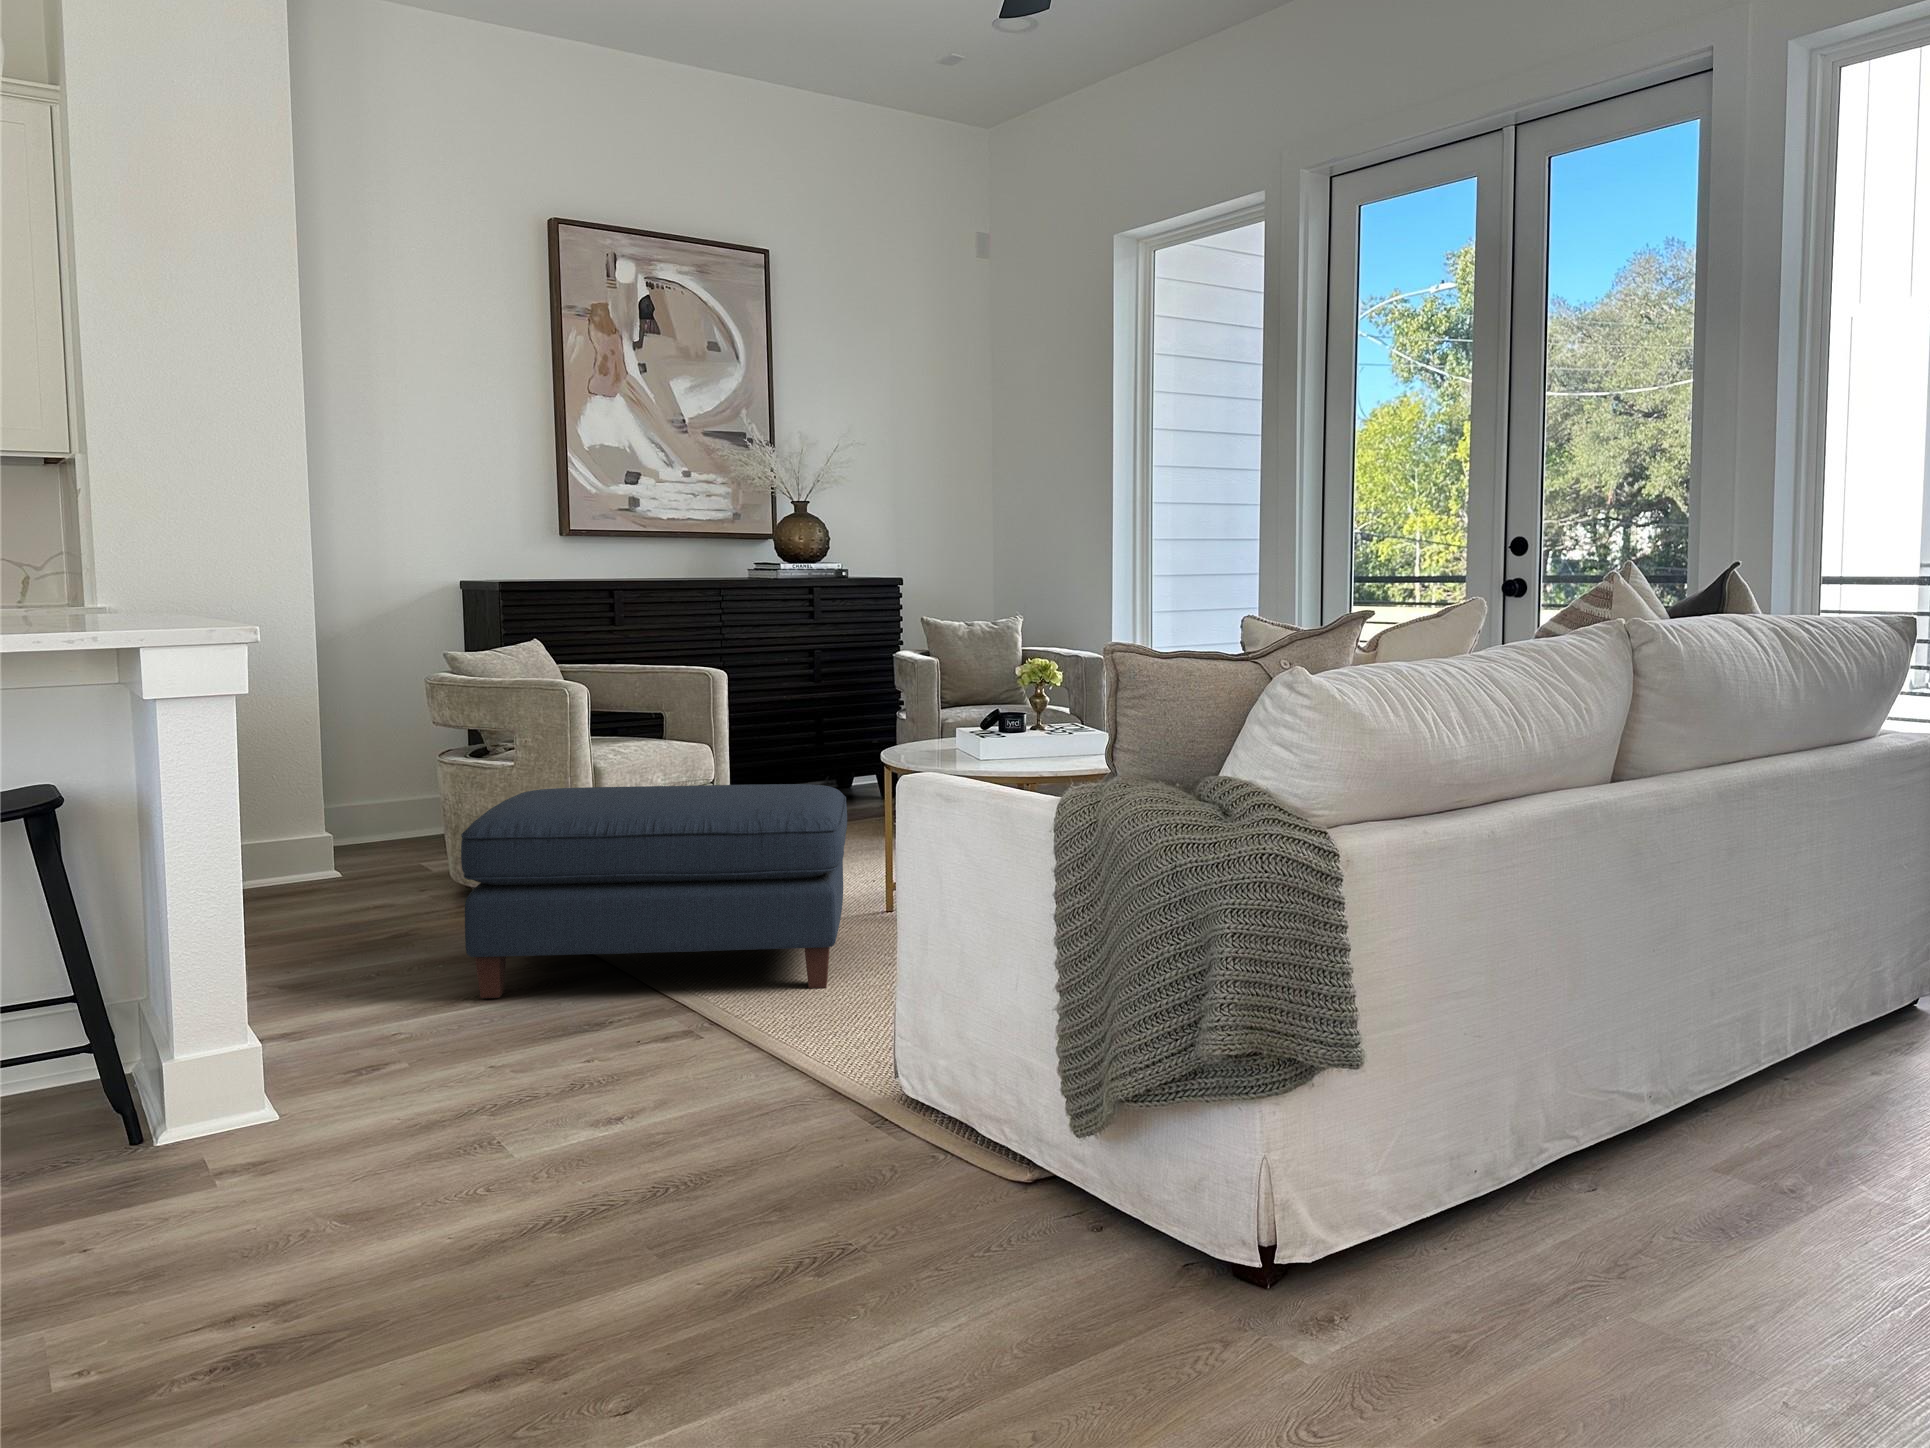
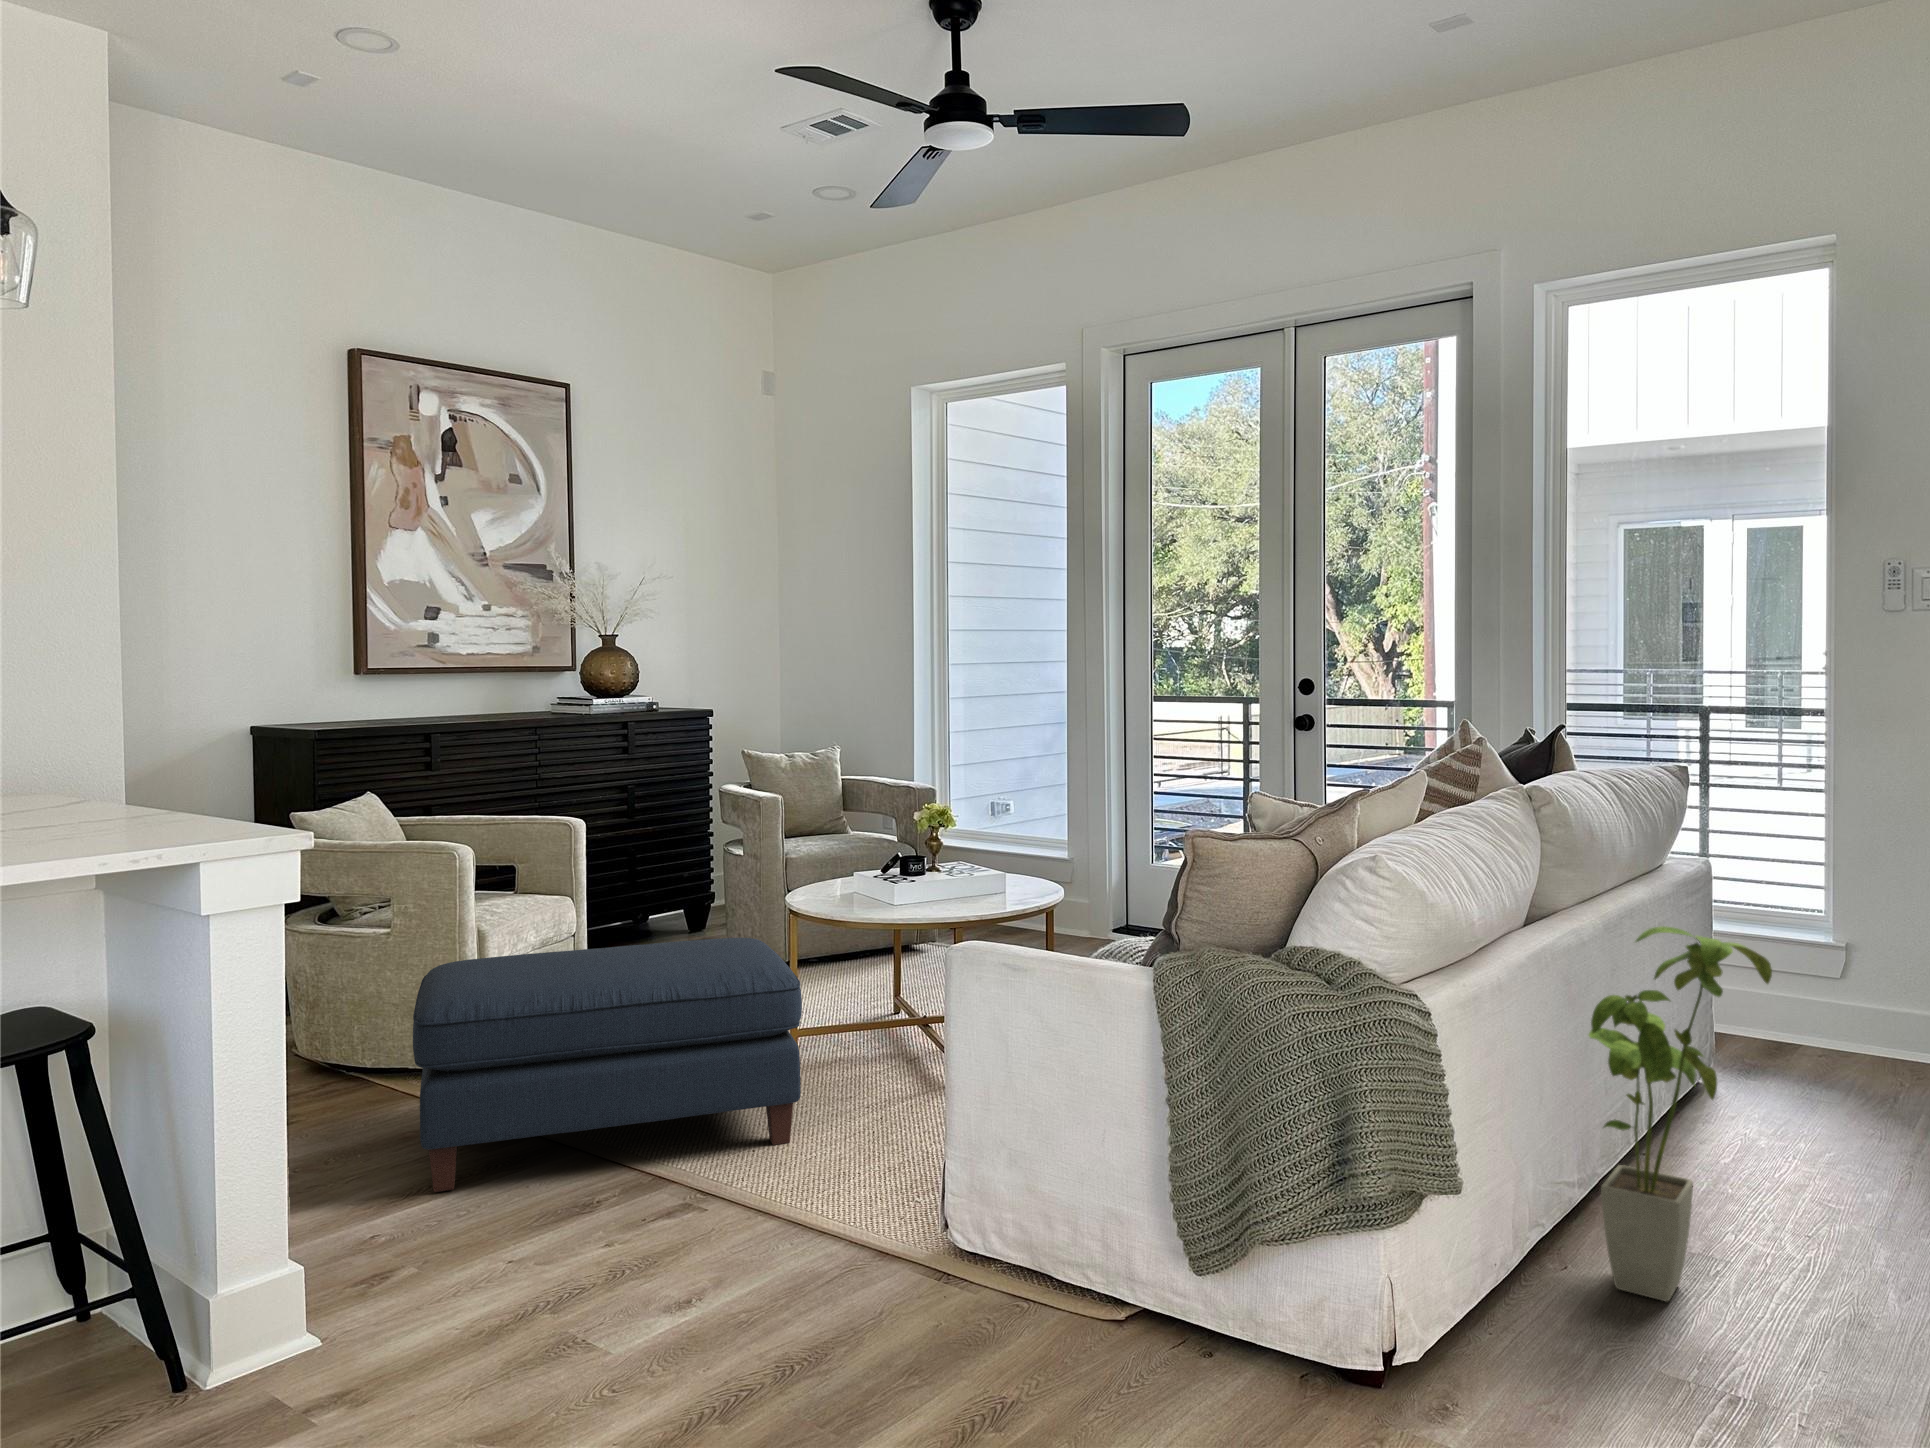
house plant: none [1595,785,1854,1244] -> present [1589,926,1772,1301]

